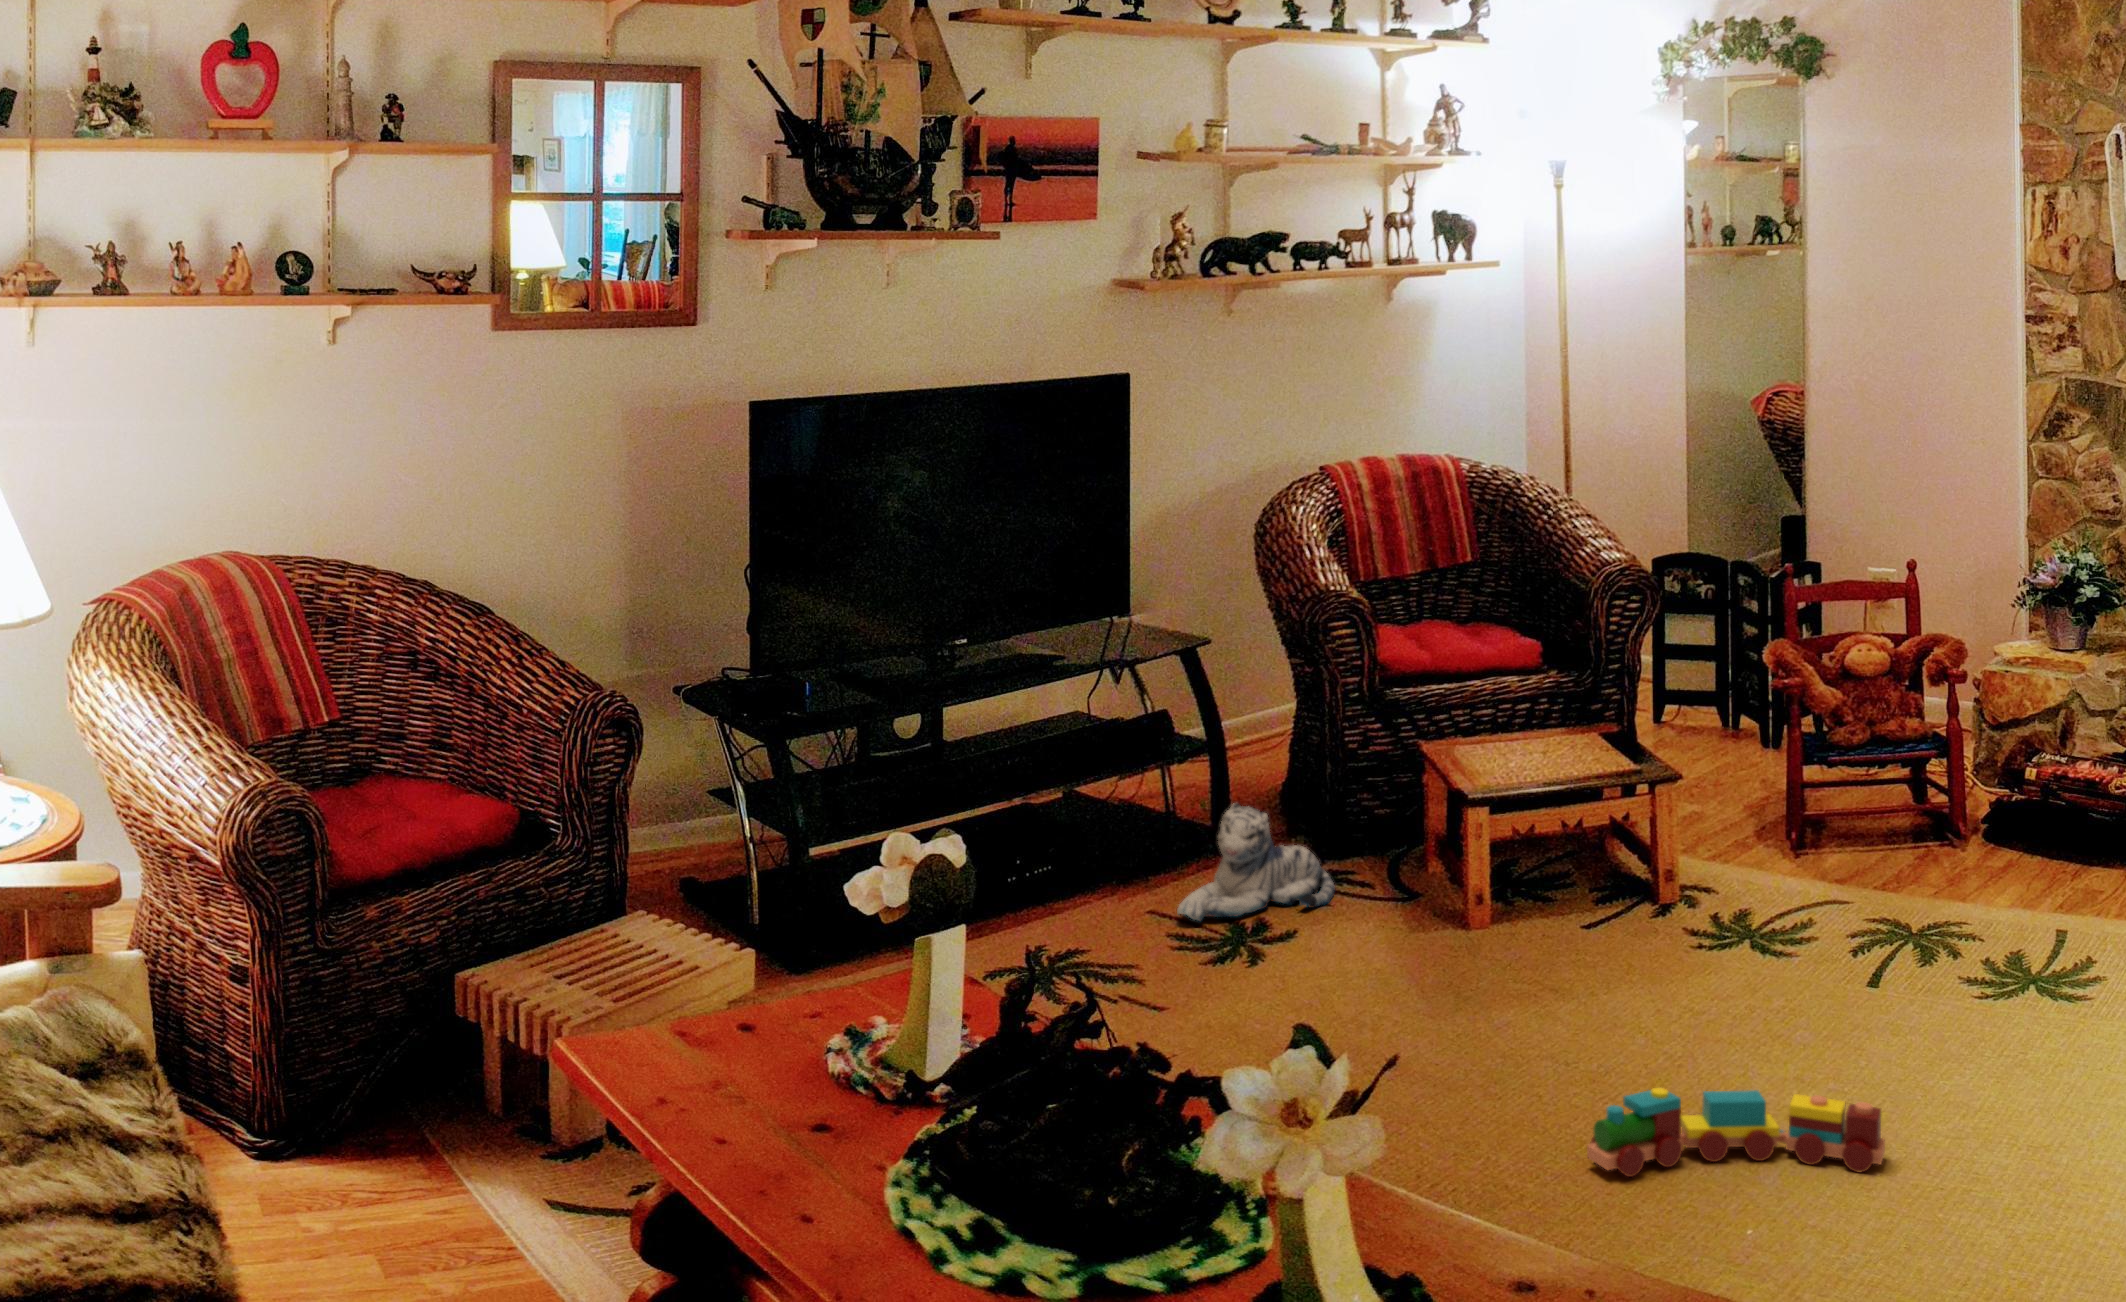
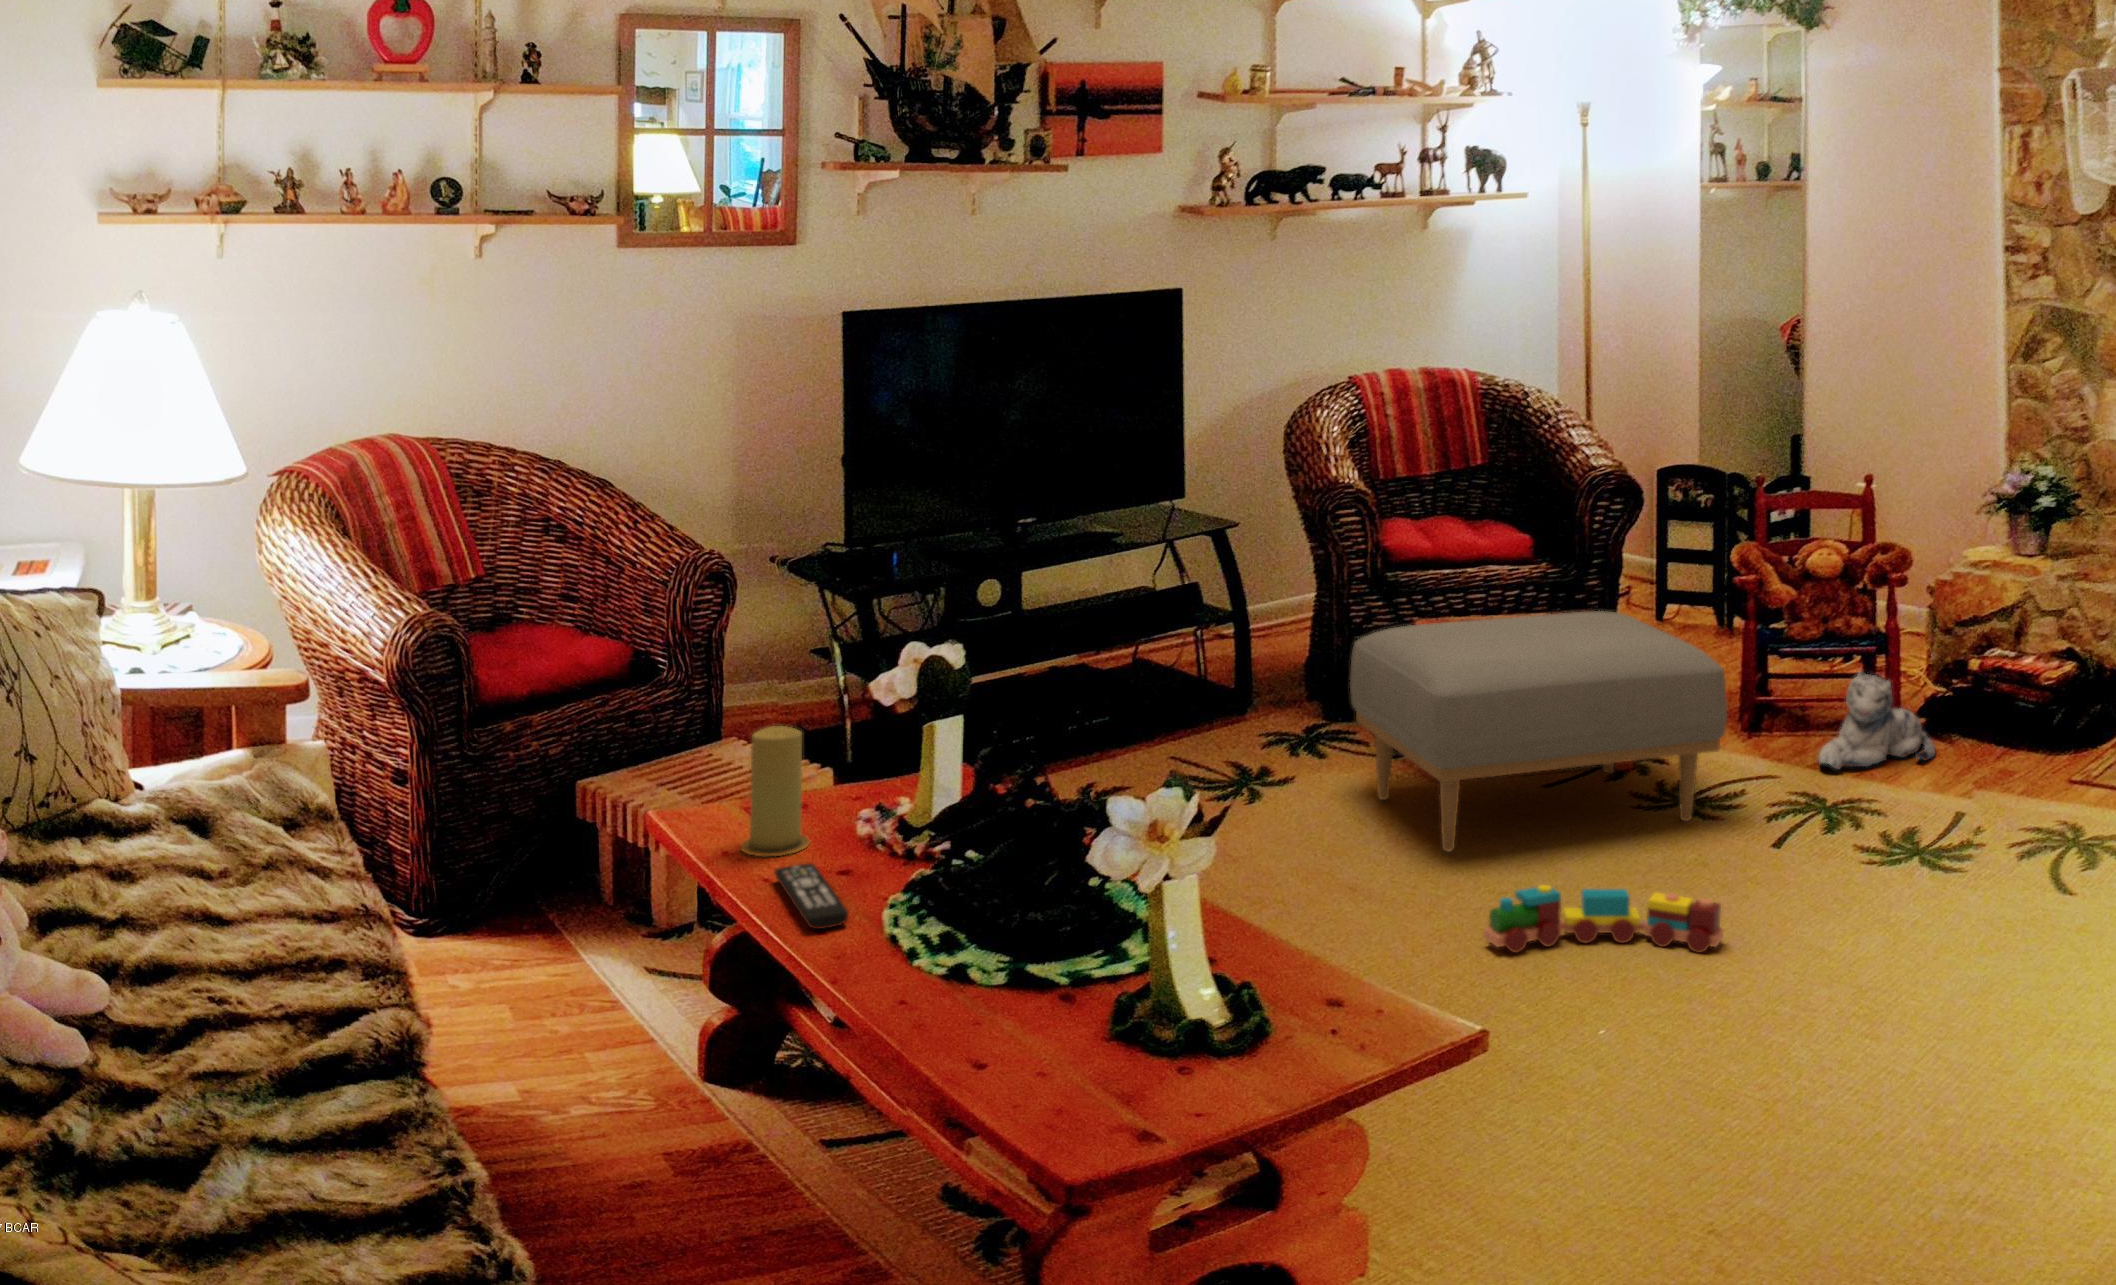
ottoman: none [1372,739,1835,1040] -> present [1350,611,1727,851]
plush toy: present [1177,803,1335,921] -> present [1818,672,1935,769]
candle: none [672,913,761,1086] -> present [741,726,810,856]
remote control: none [721,1096,827,1193] -> present [775,863,849,929]

